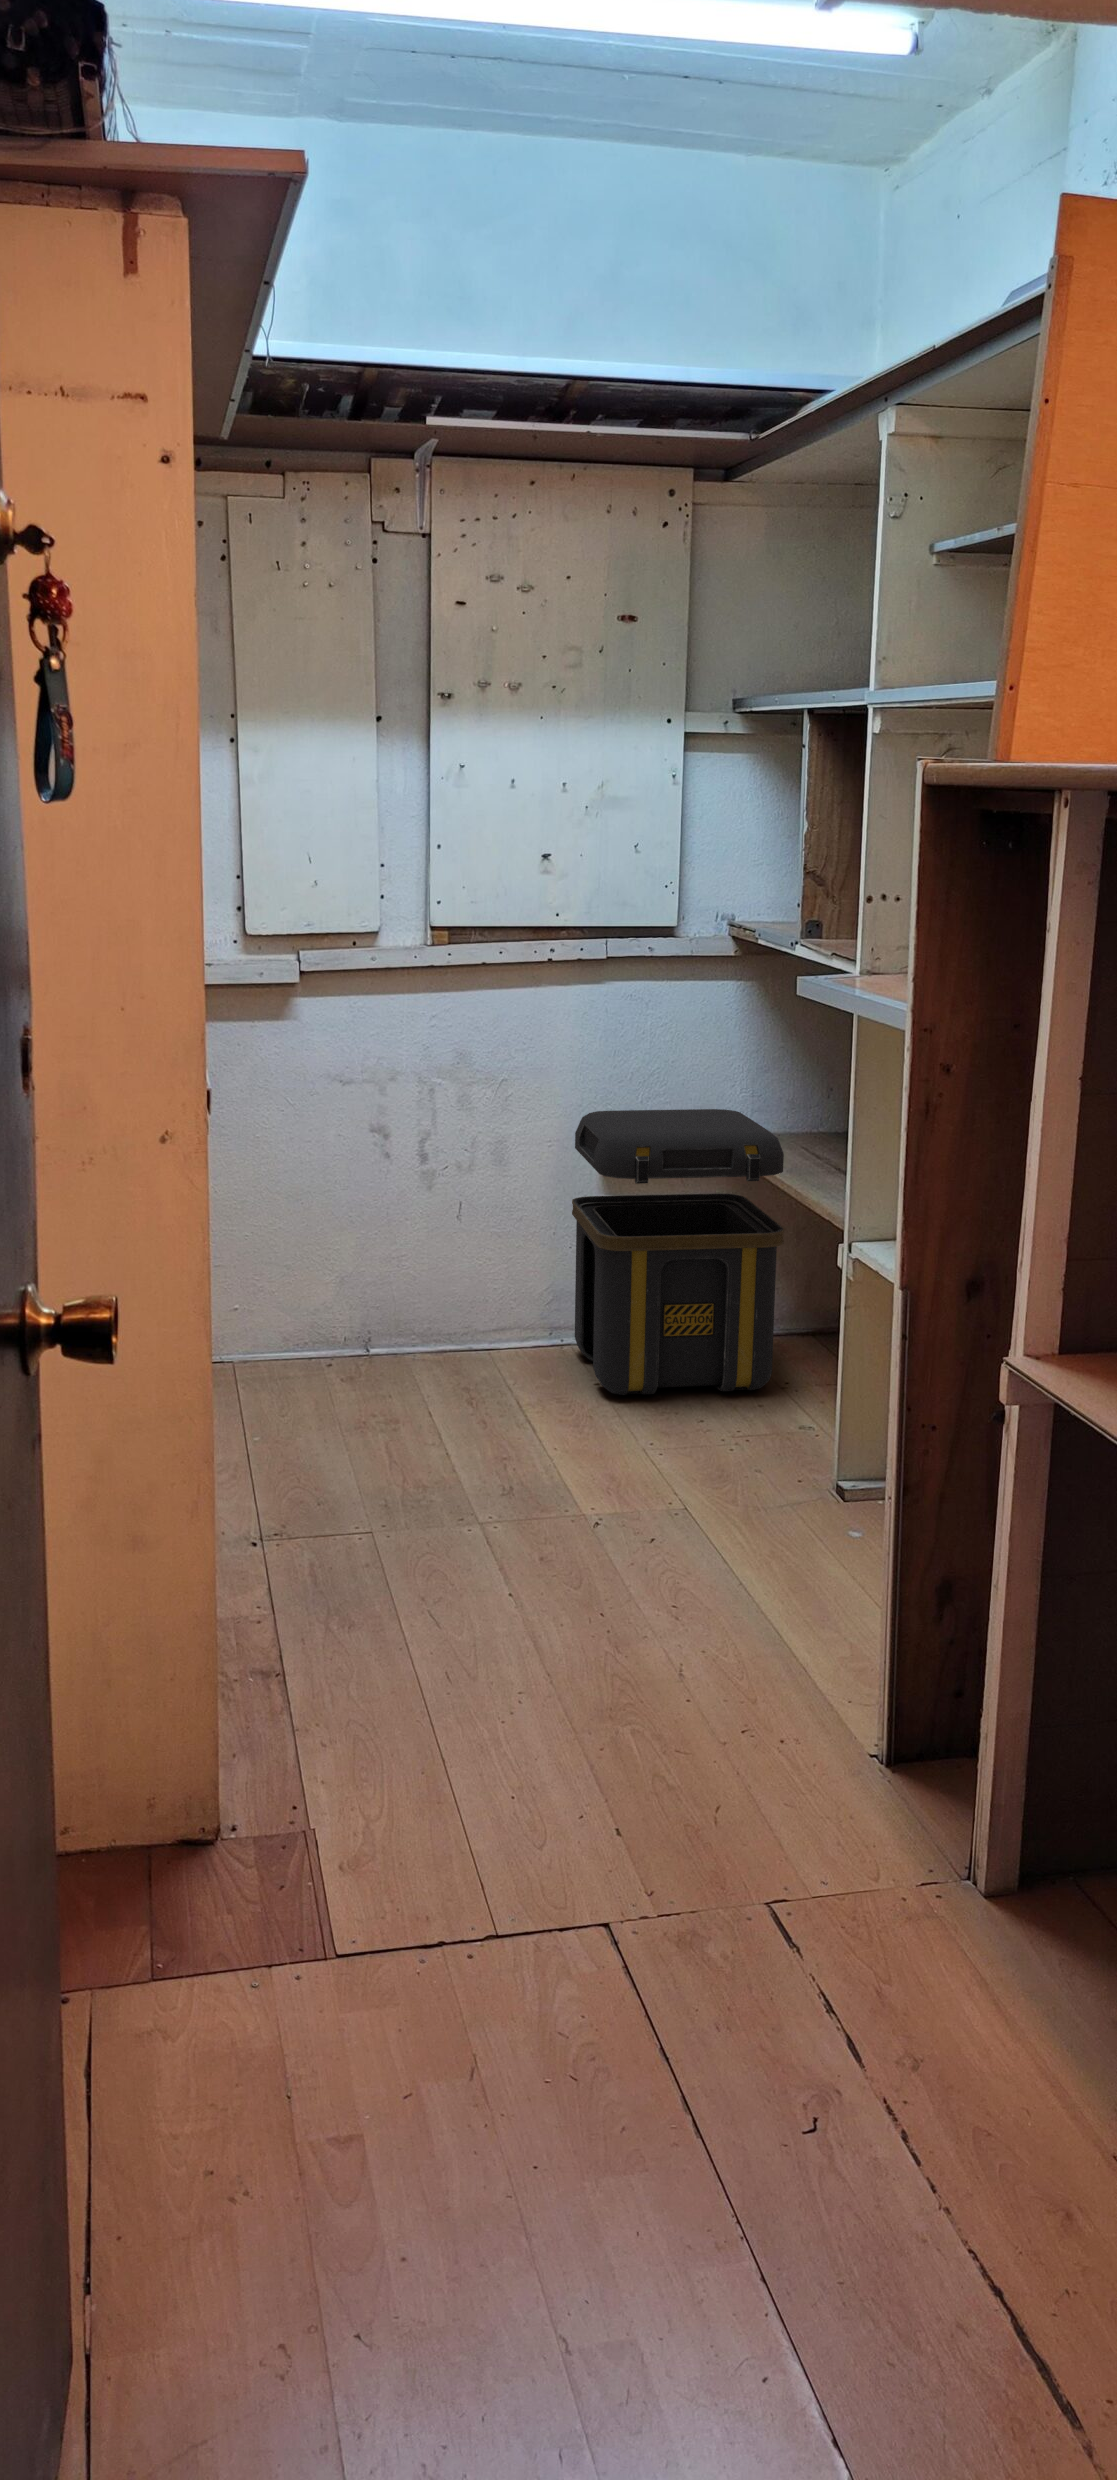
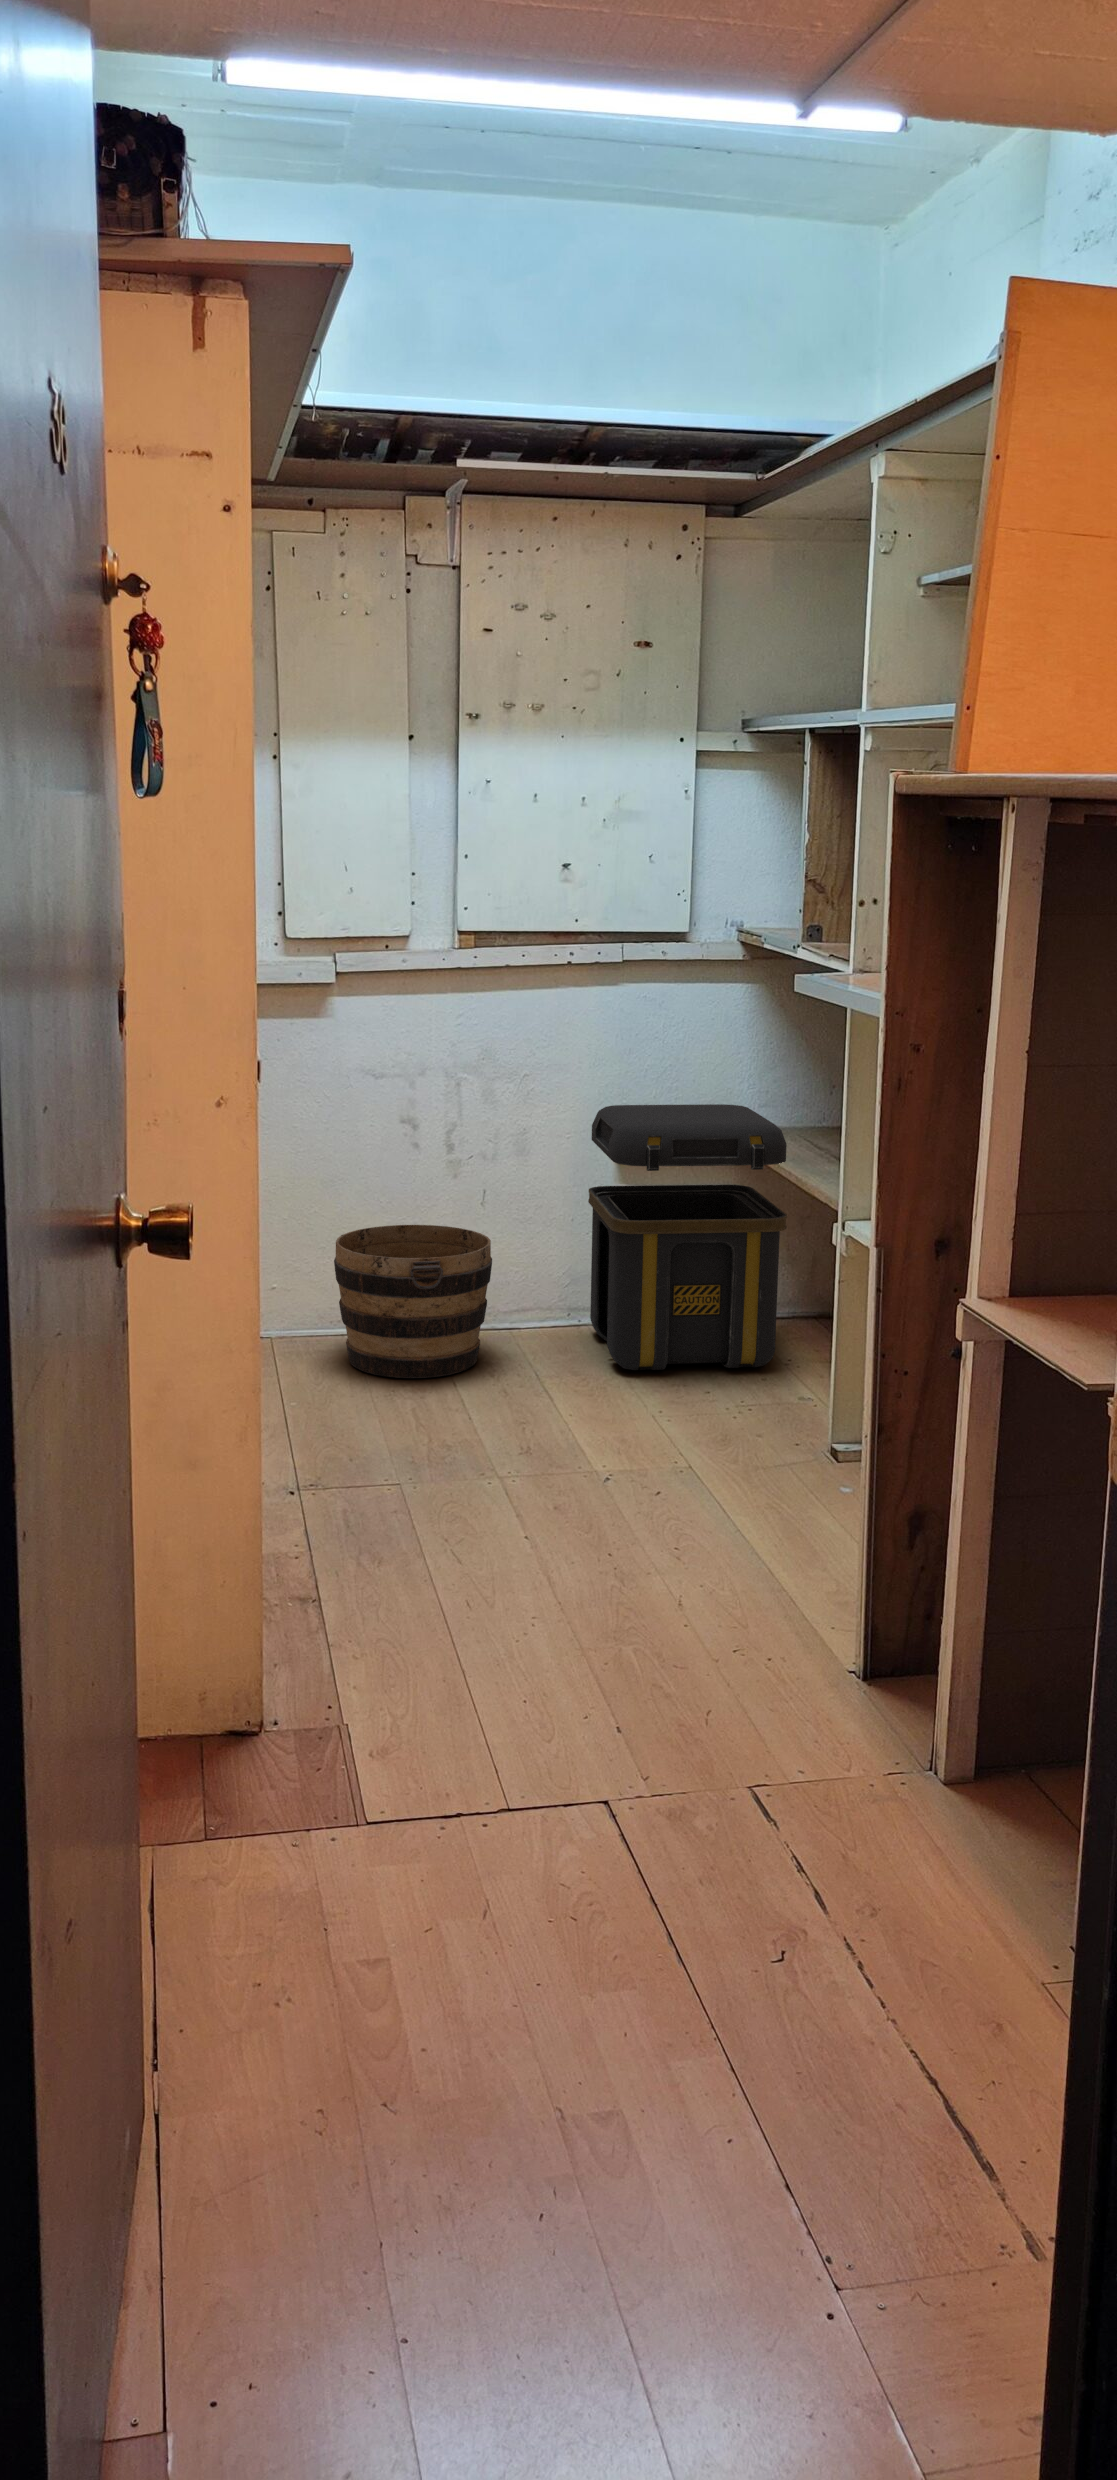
bucket: none [301,1240,470,1406] -> present [334,1225,492,1378]

